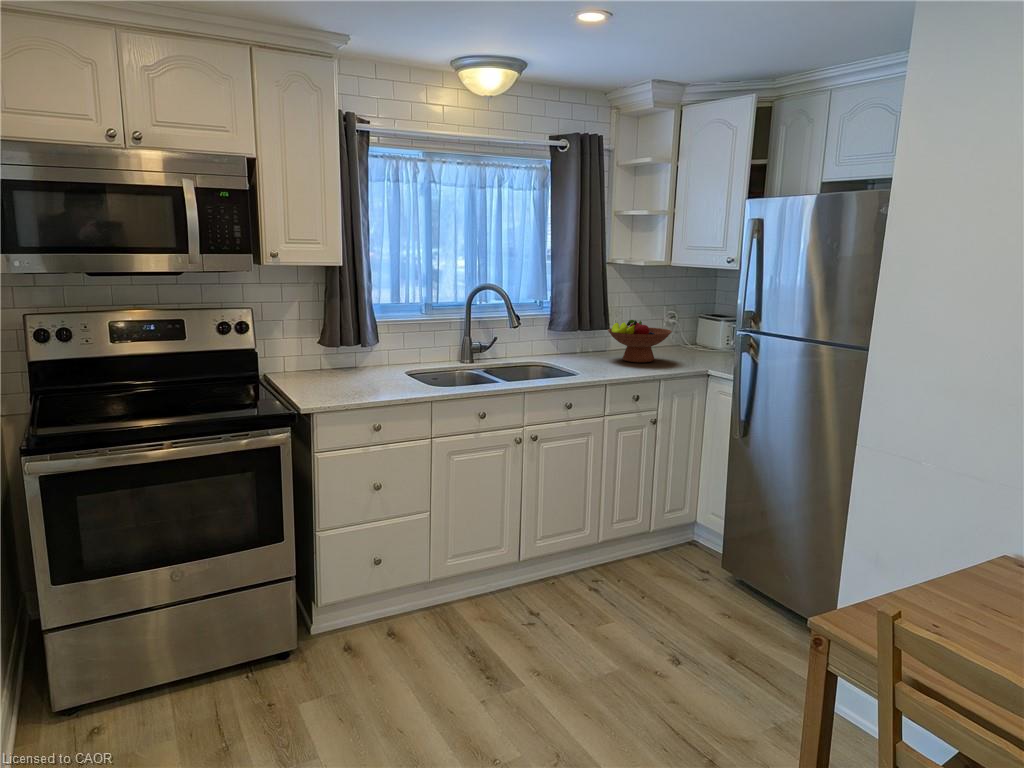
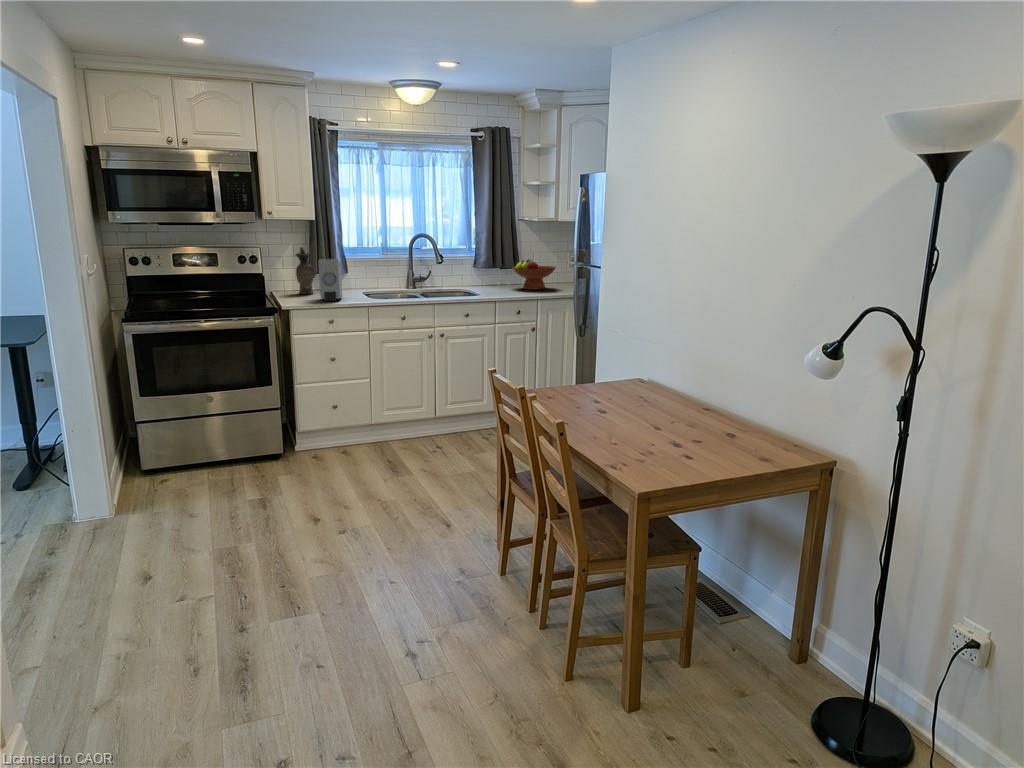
ceramic pitcher: none [306,305,337,378] -> present [296,247,316,294]
soap dispenser: none [354,328,388,395] -> present [319,259,342,301]

